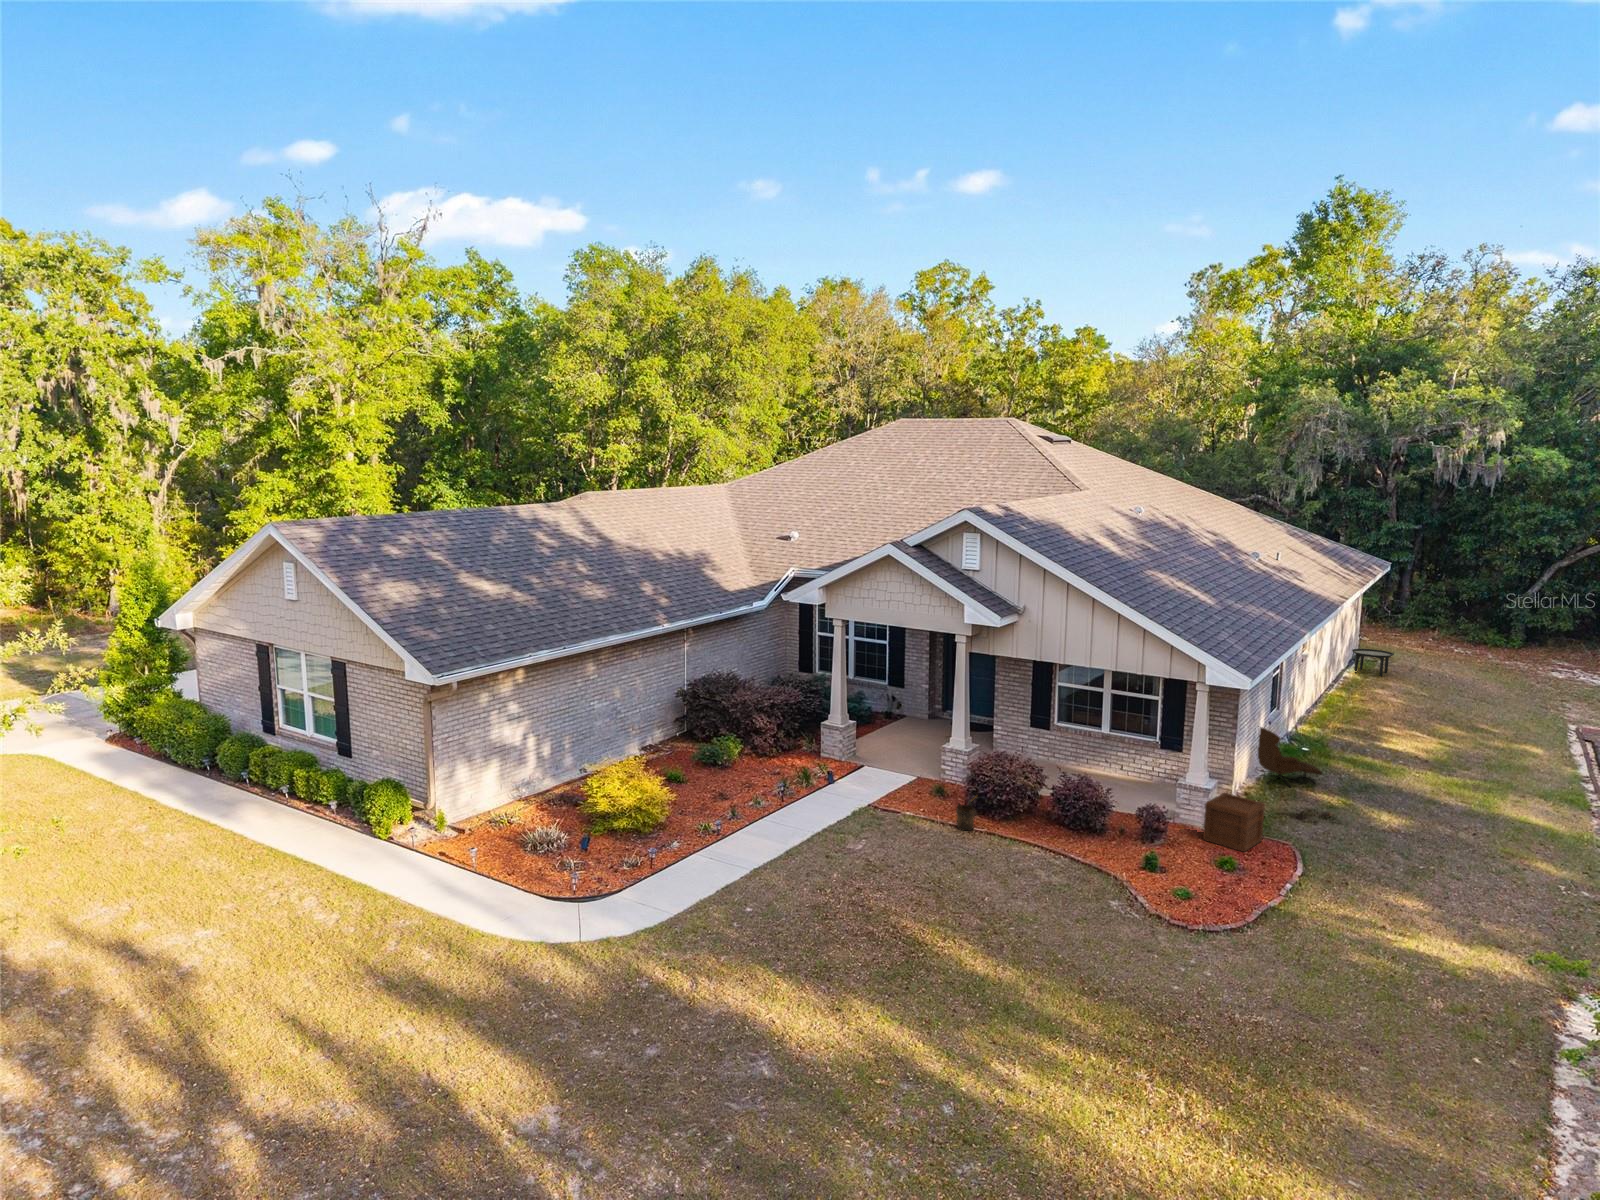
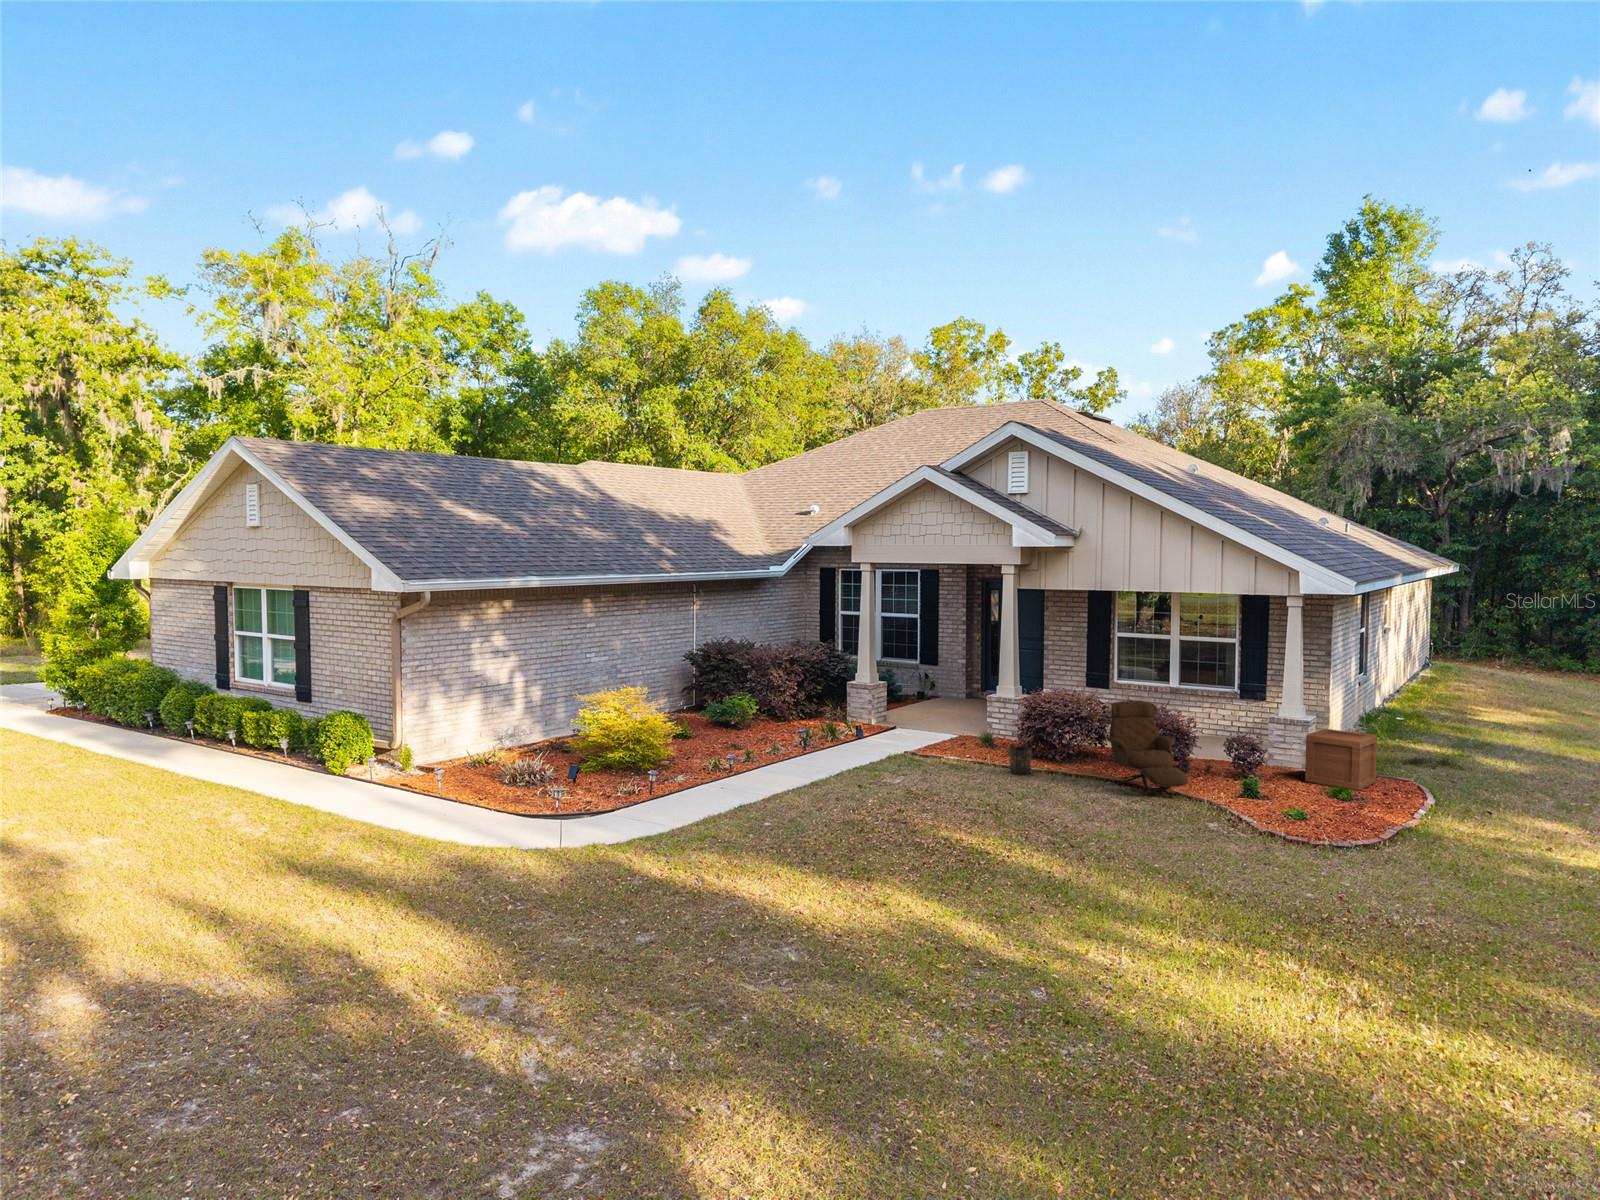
round table: present [1352,649,1394,676] -> none [1422,653,1471,680]
lounge chair: present [1258,726,1322,787] -> present [1107,701,1188,799]

